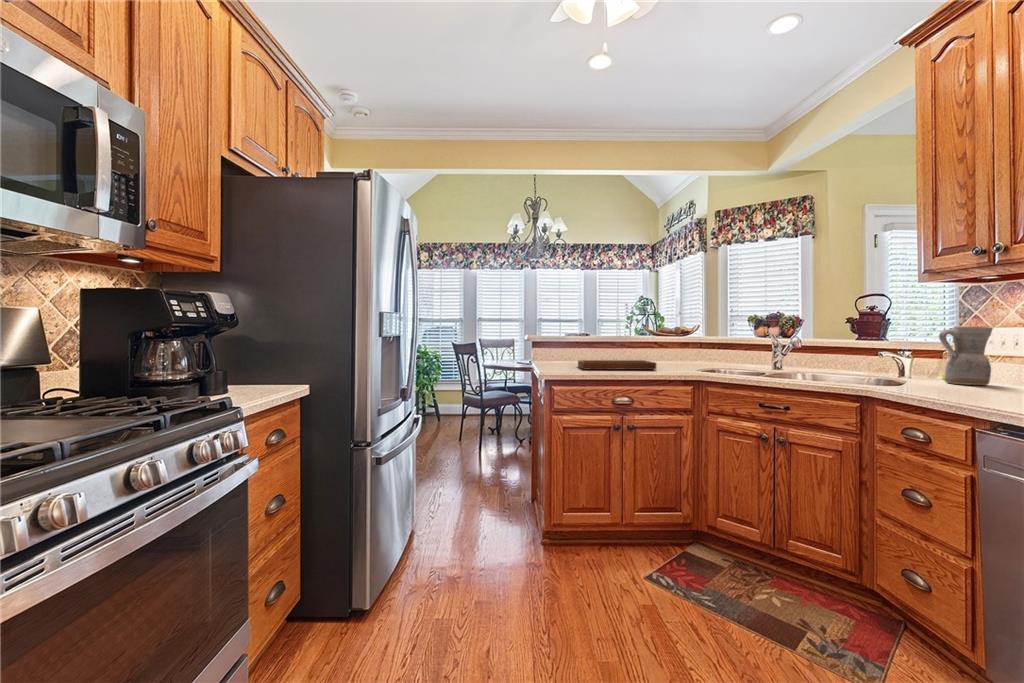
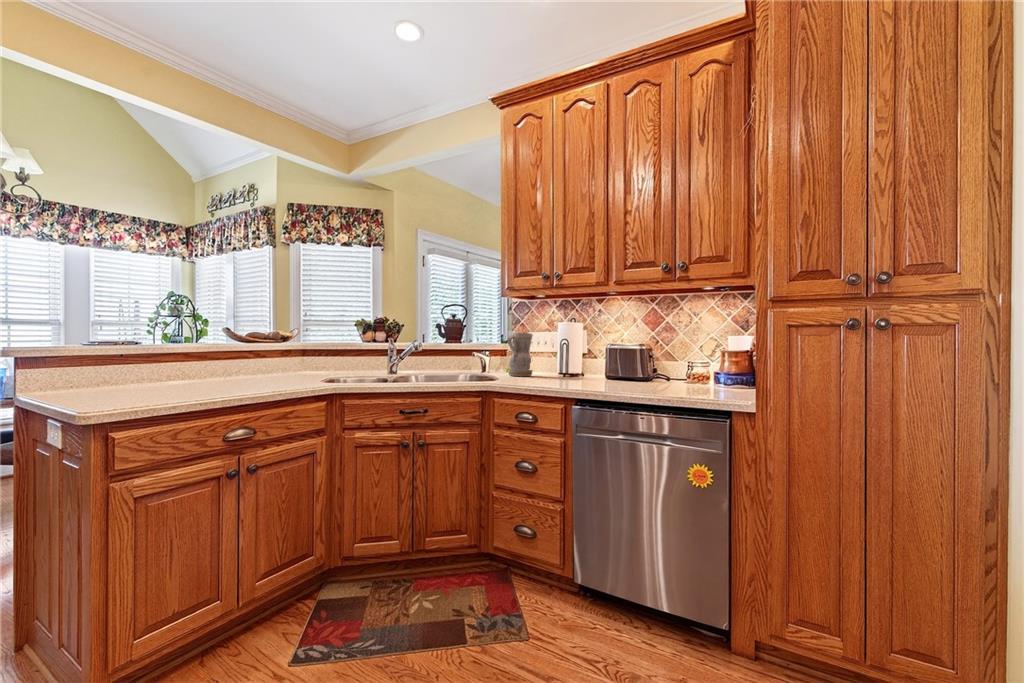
tray: present [578,344,656,370] -> none [140,350,274,389]

